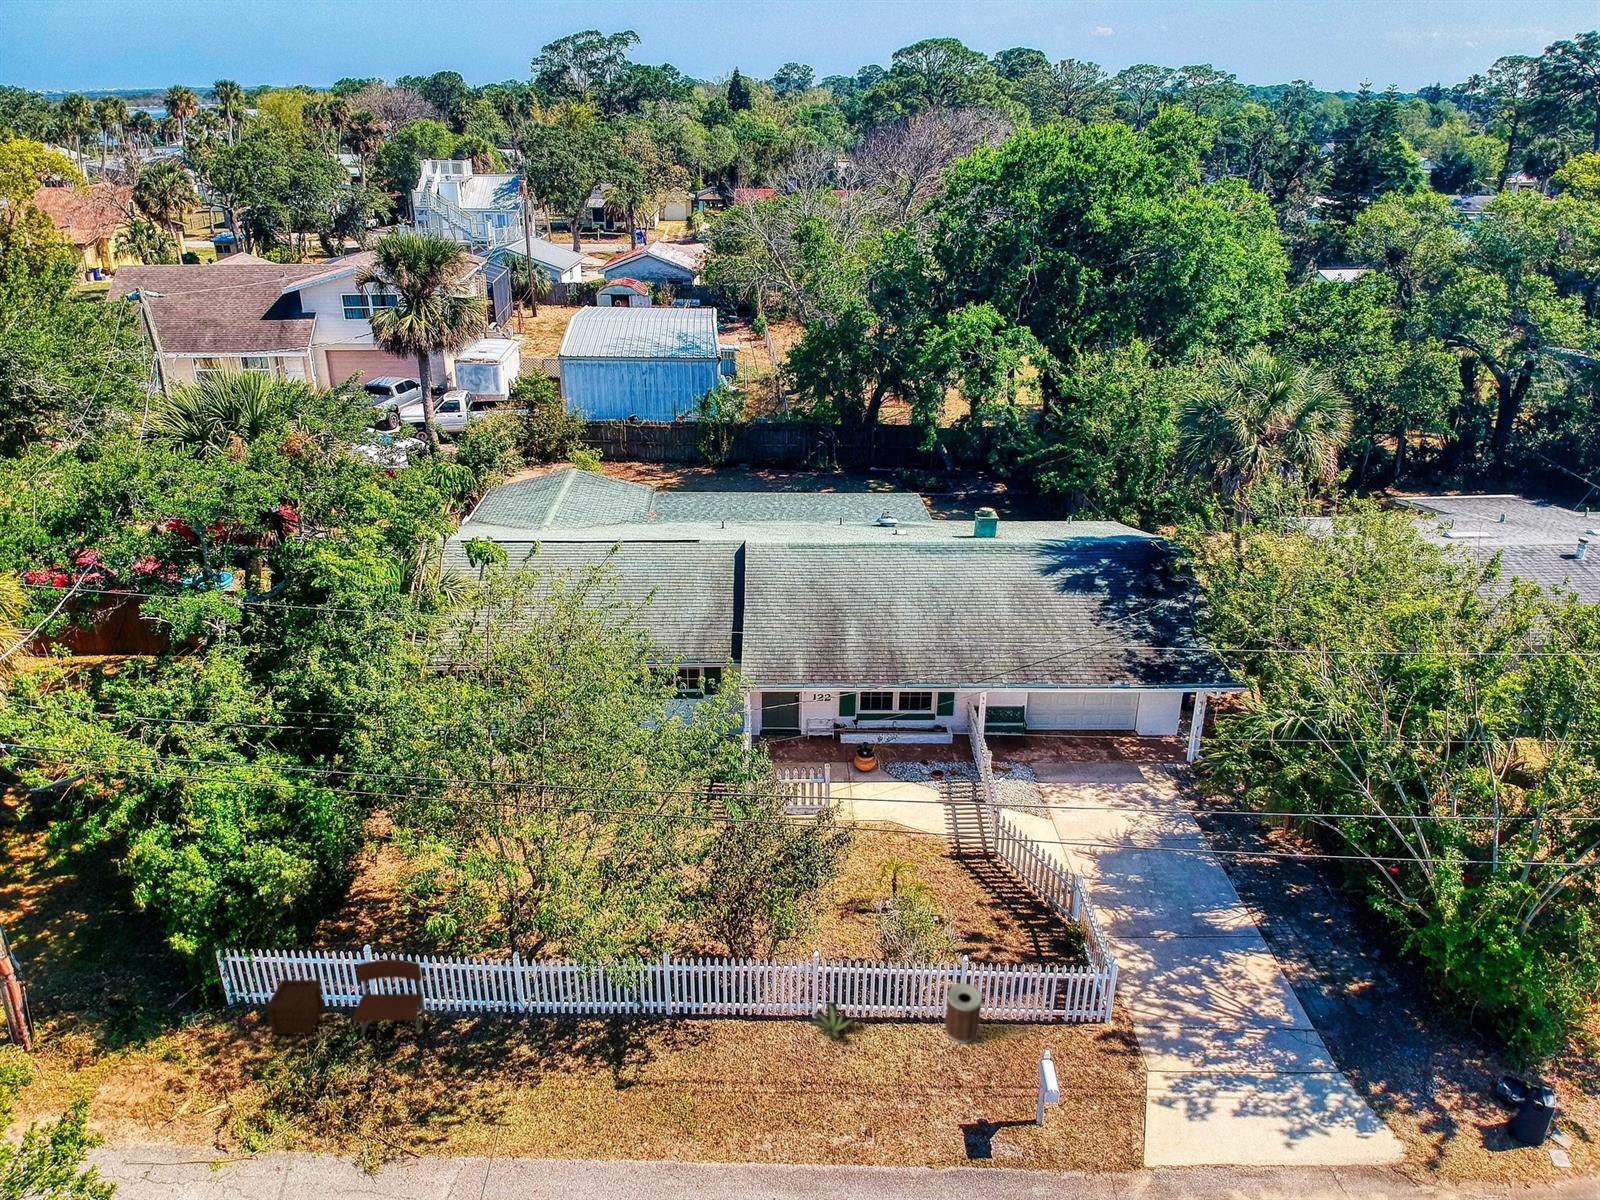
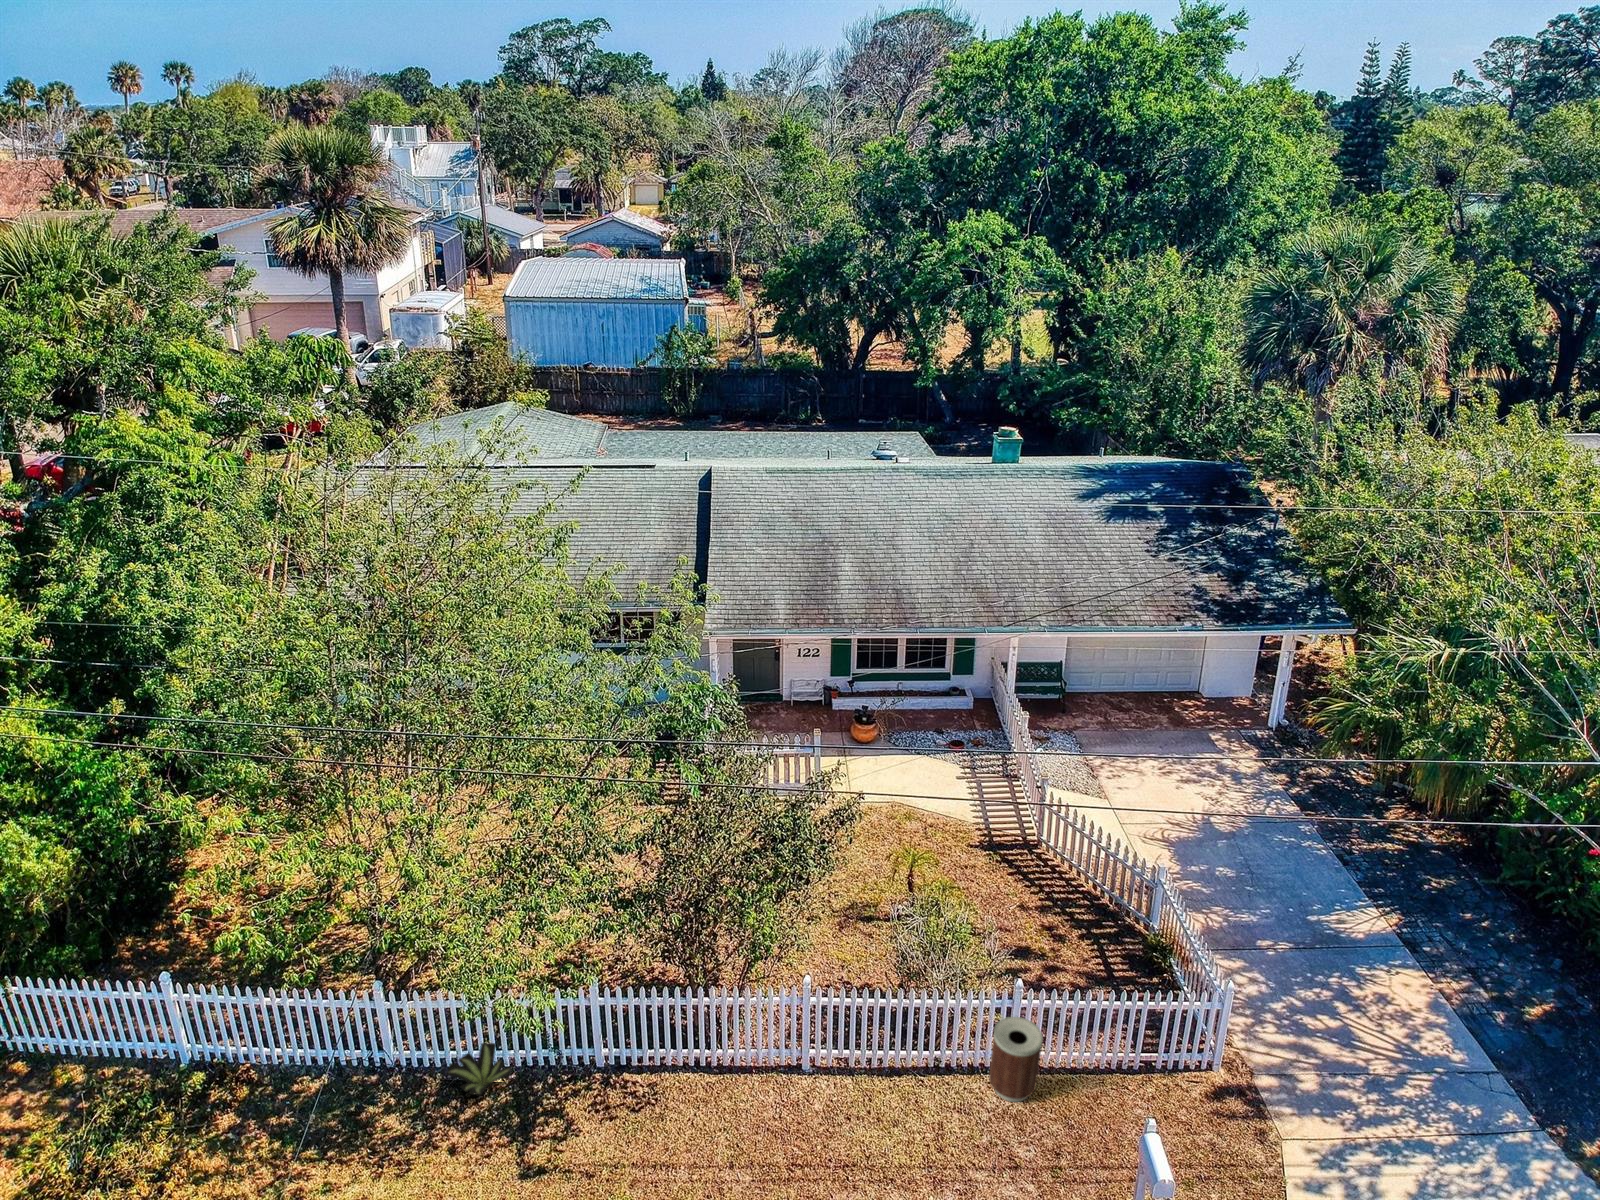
bench: present [352,959,426,1034] -> none [138,993,254,1102]
wooden crate: present [266,980,324,1035] -> none [13,1024,110,1104]
potted plant: present [810,1002,854,1038] -> present [446,1043,512,1095]

